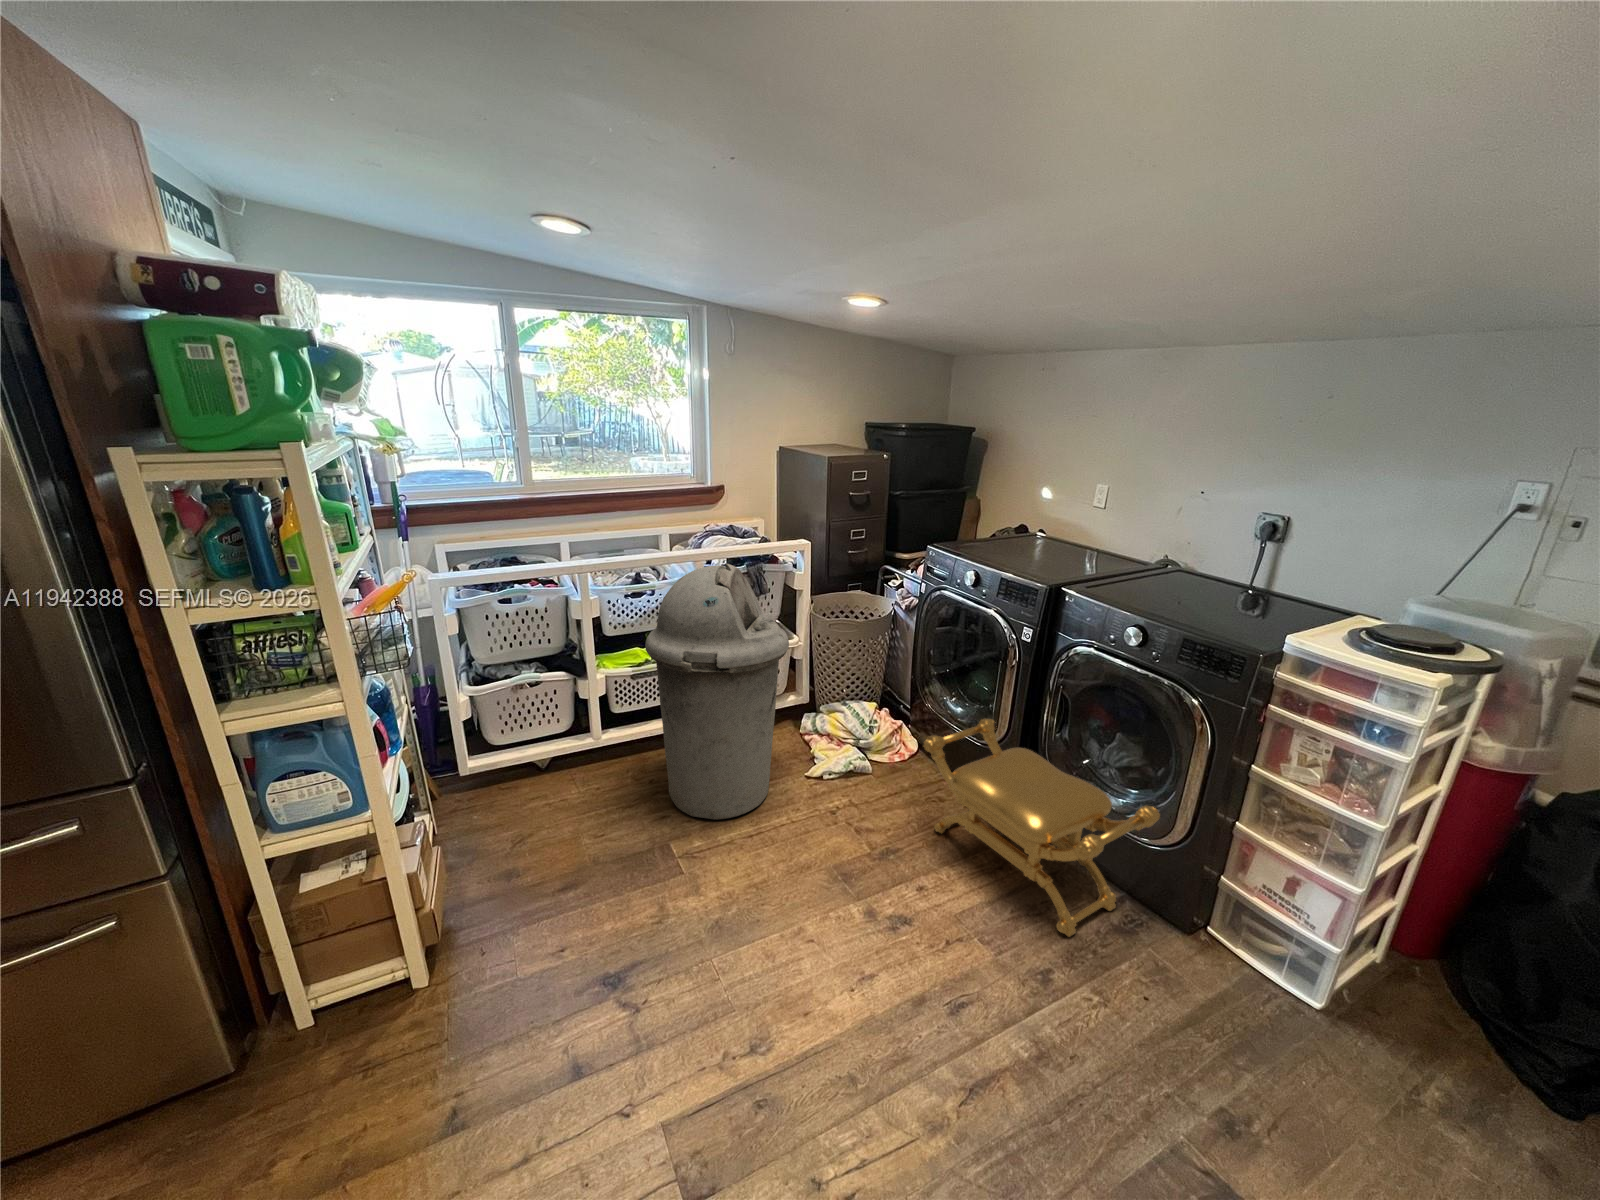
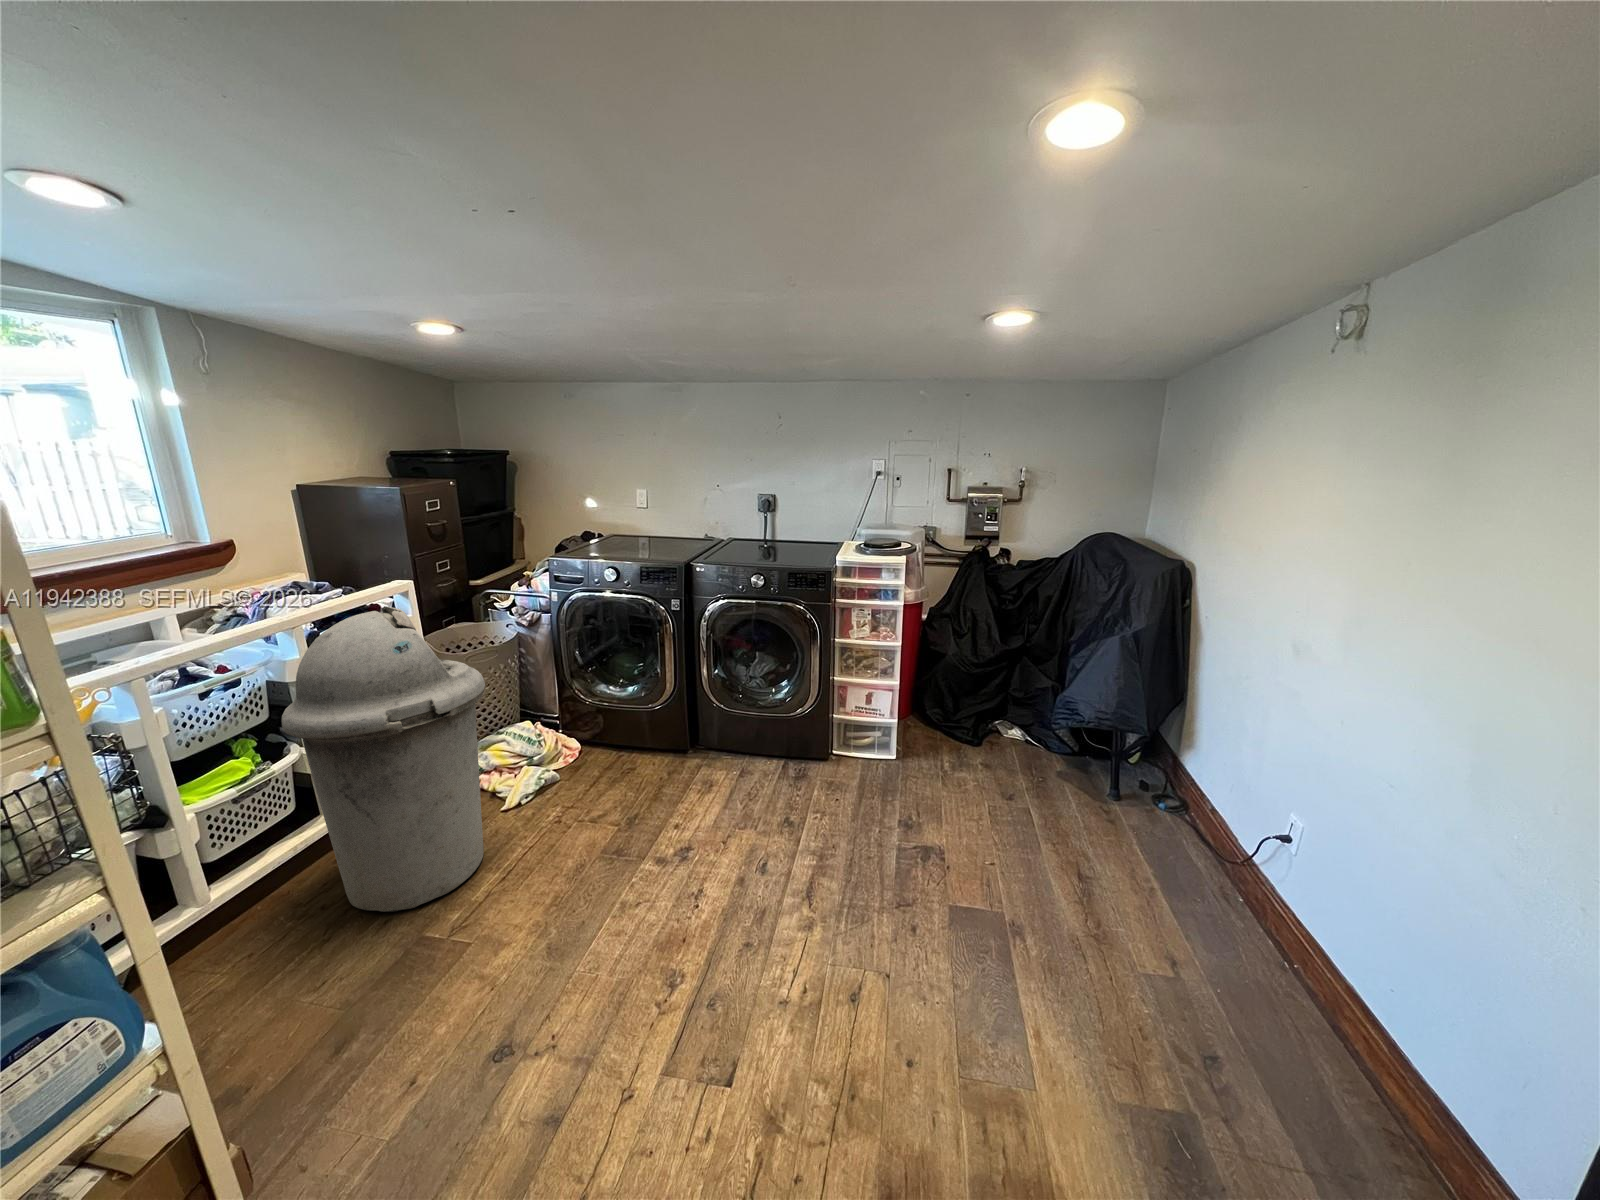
stool: present [924,719,1160,937] -> none [632,685,798,795]

